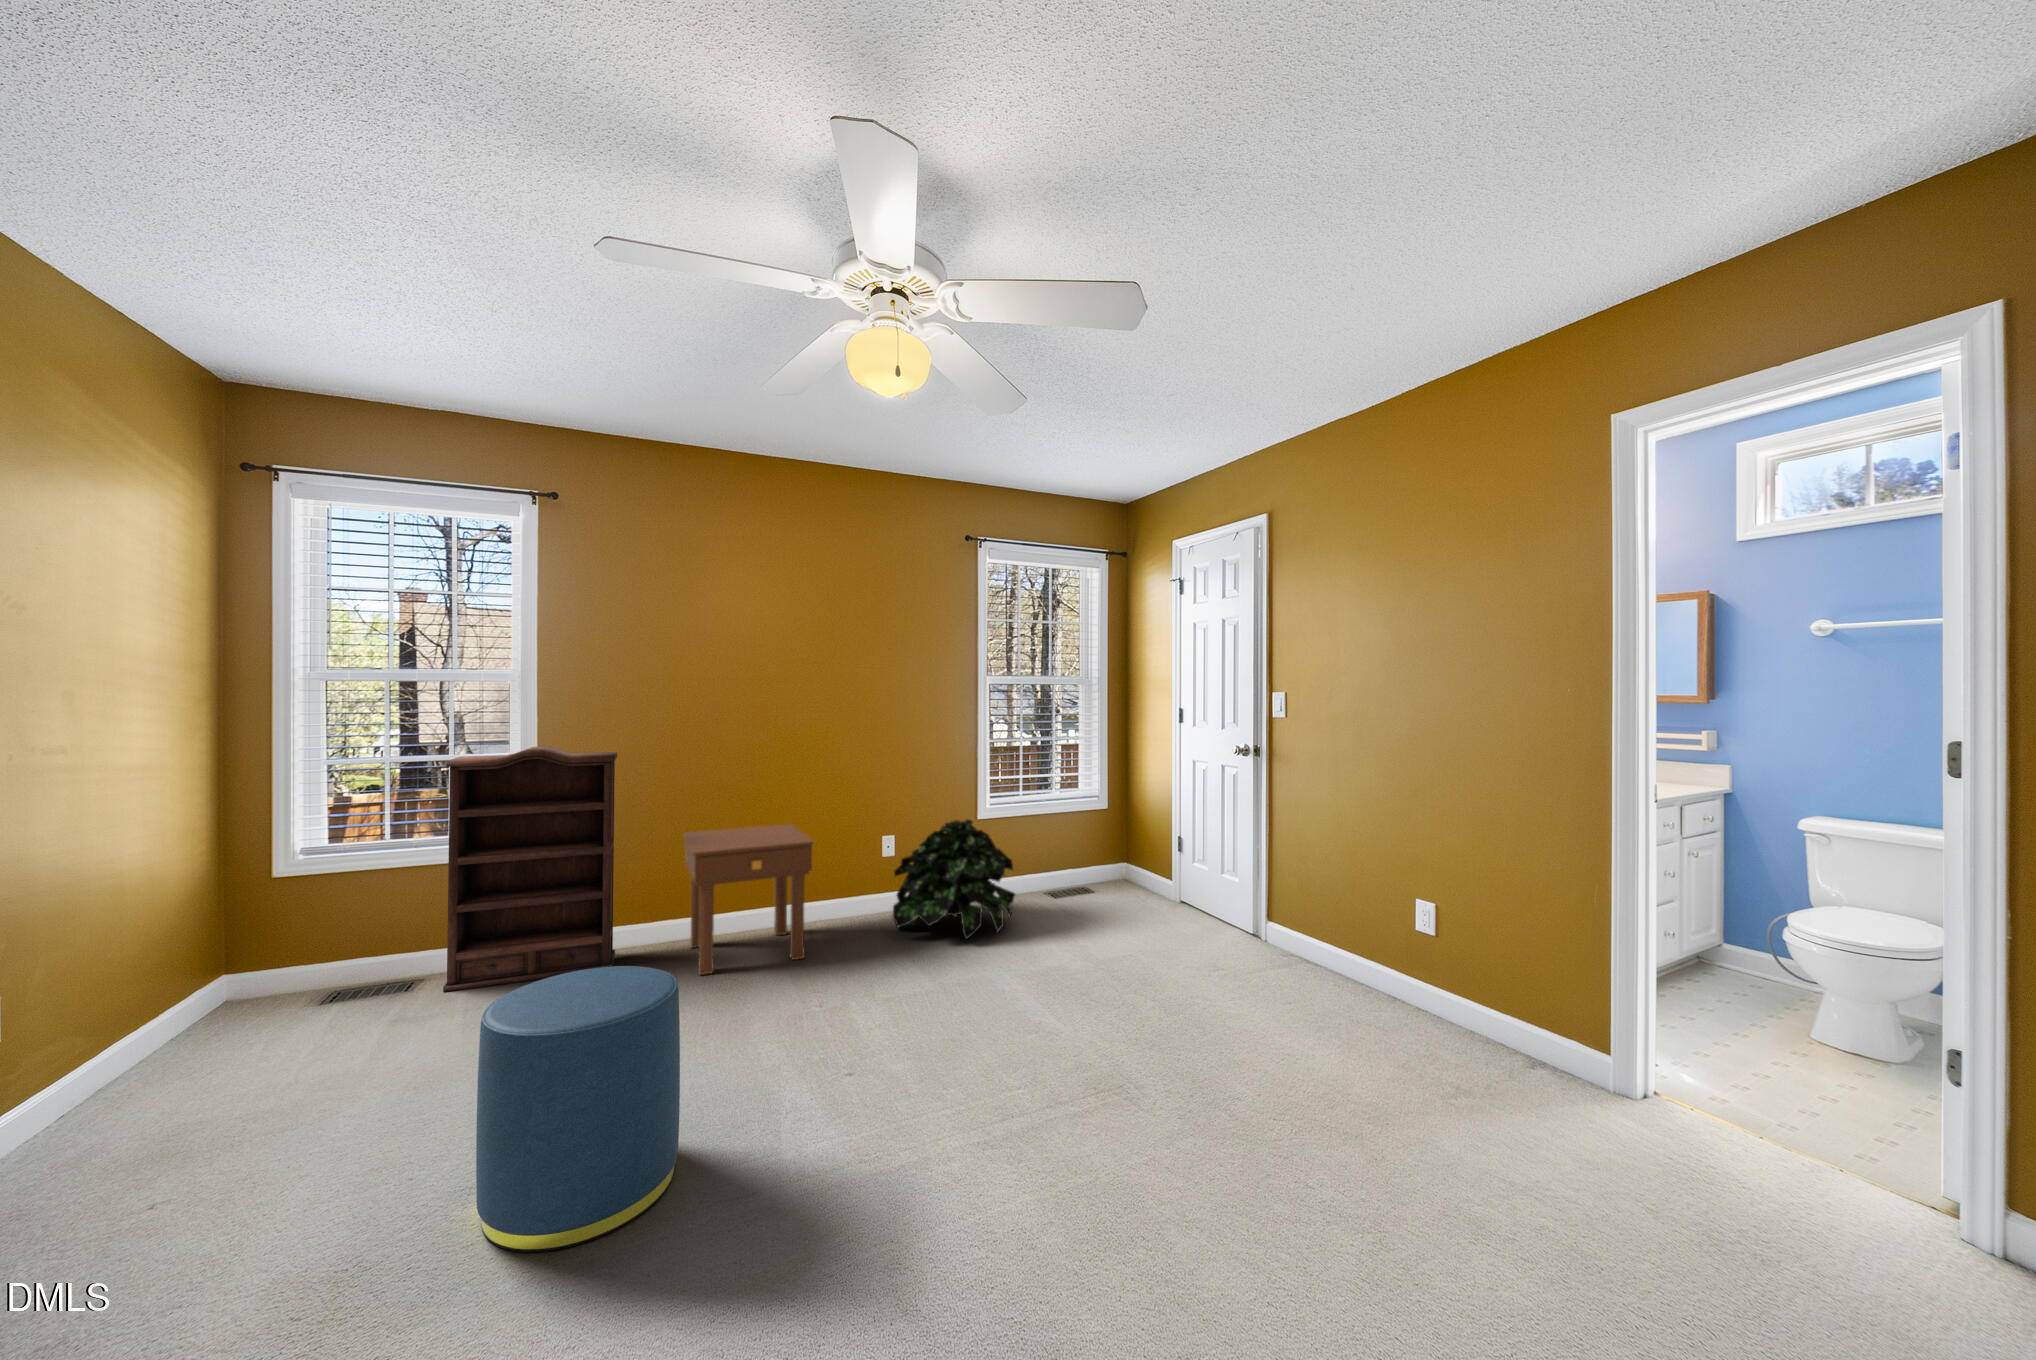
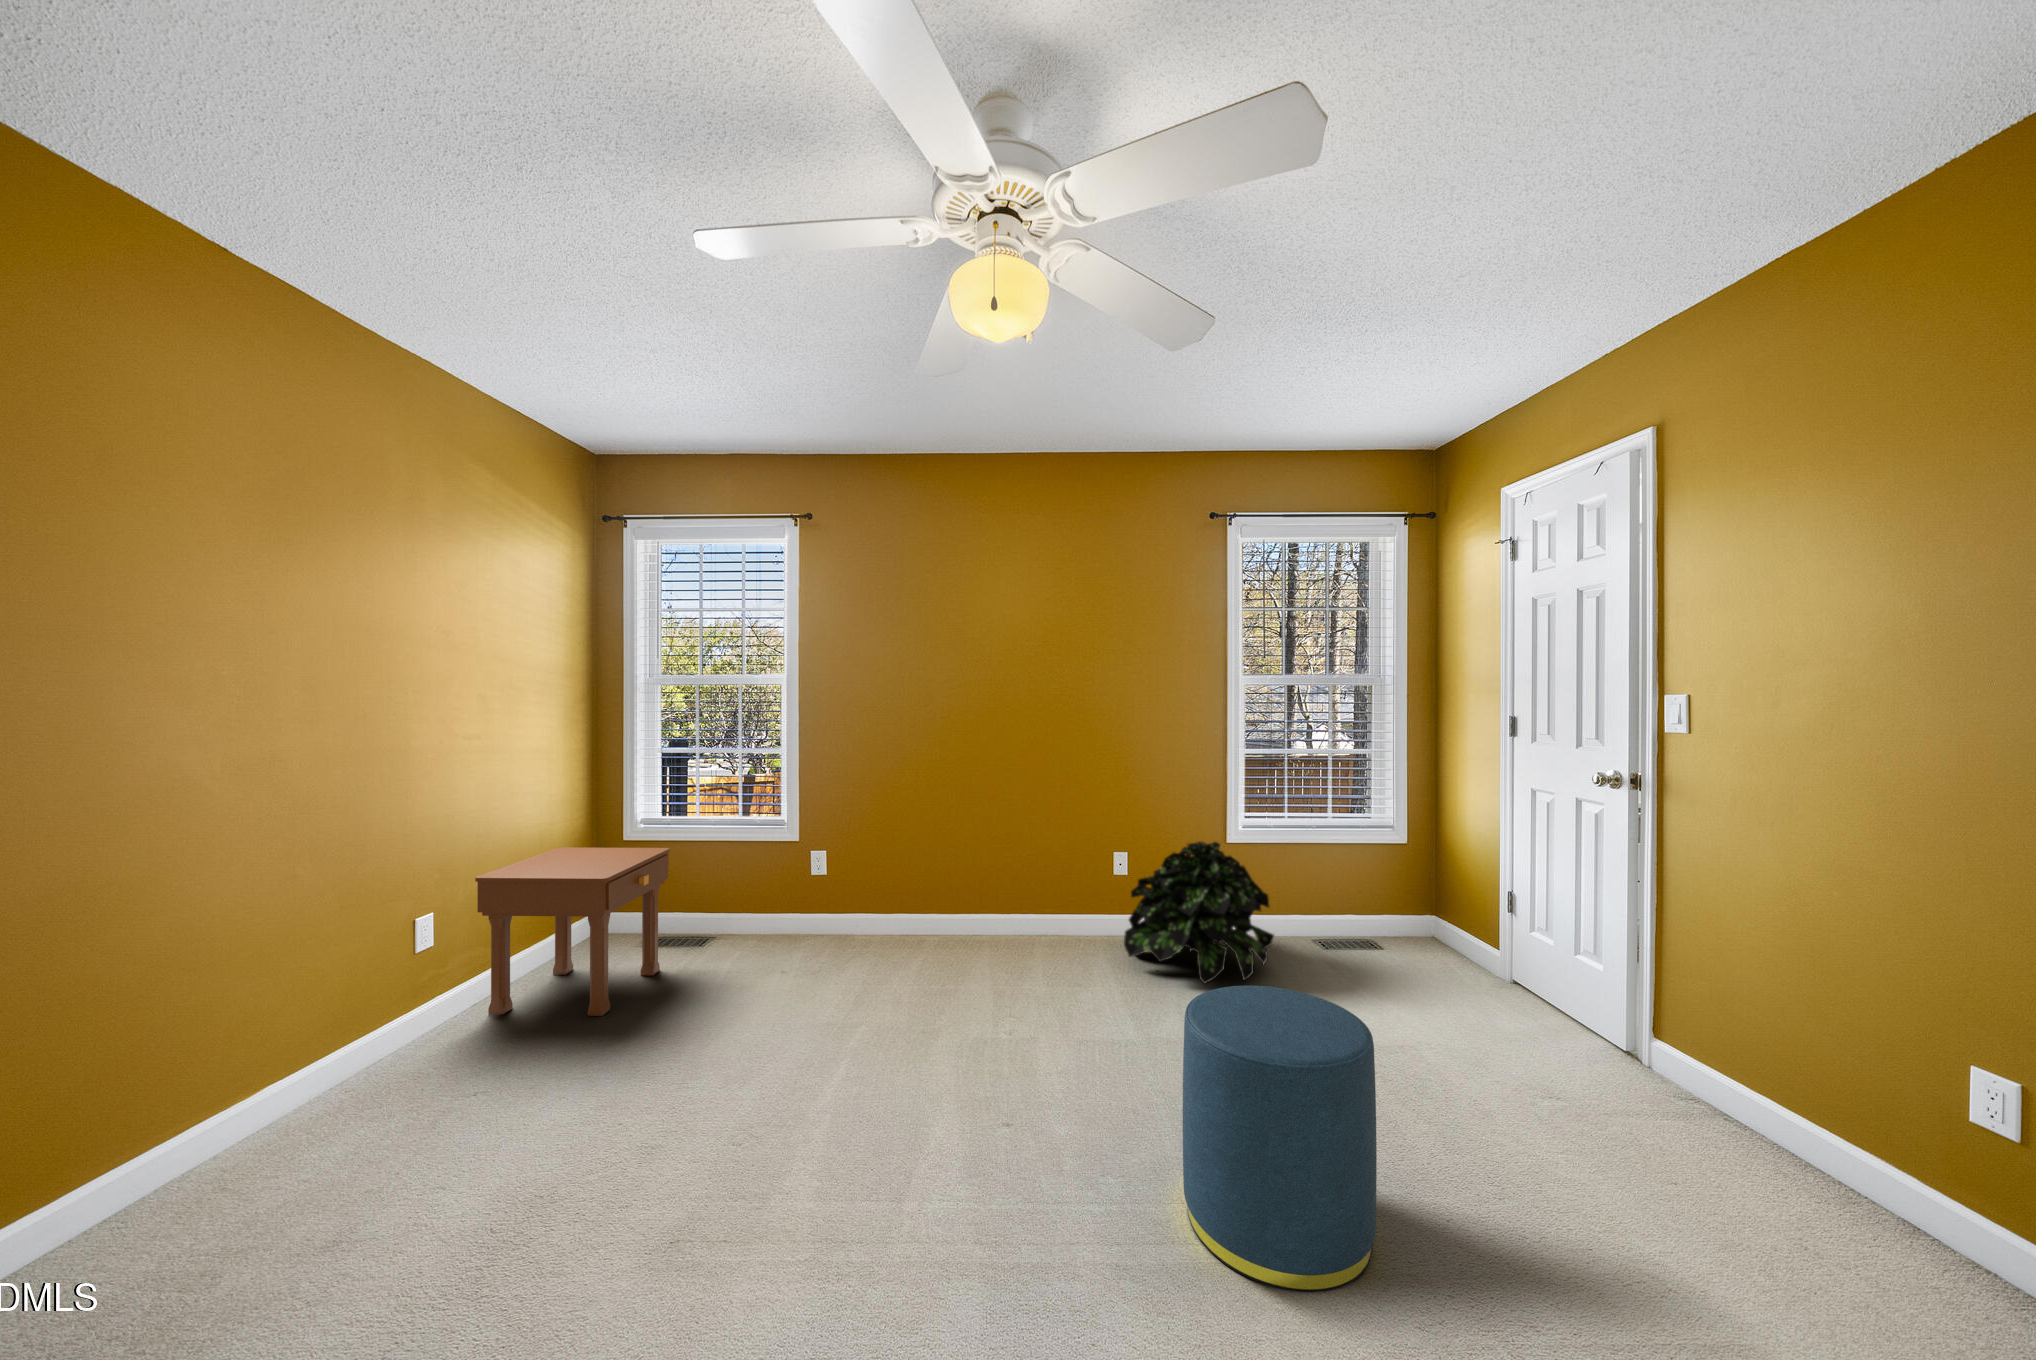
bookshelf: present [443,746,617,992] -> none [726,743,865,957]
nightstand: present [683,824,814,975] -> present [475,847,670,1016]
ottoman: present [476,966,680,1252] -> present [1183,986,1377,1292]

